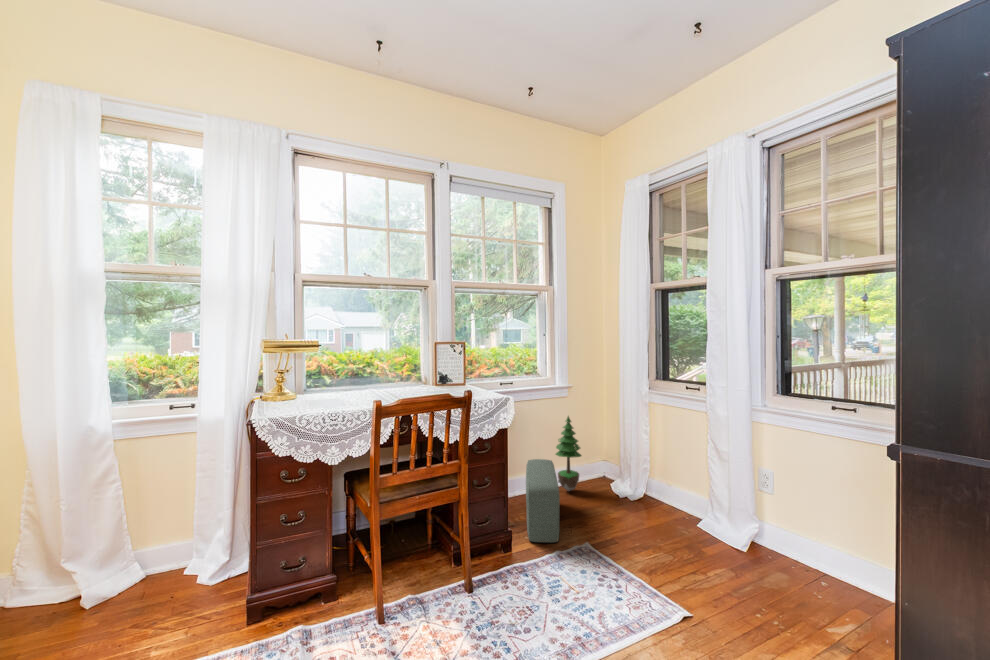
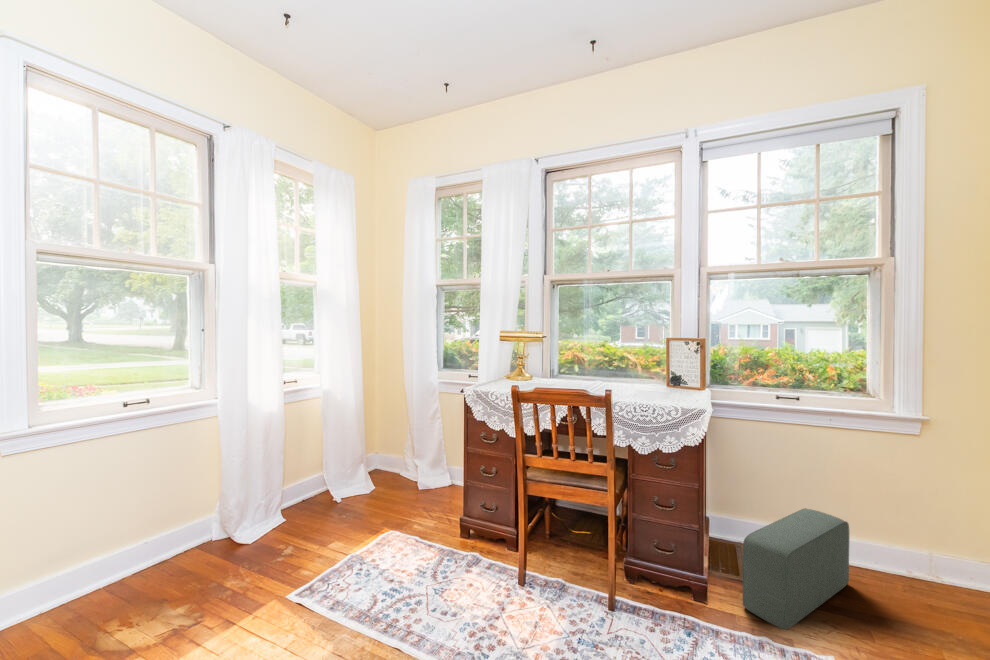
potted tree: present [556,416,581,491] -> none [874,463,936,587]

